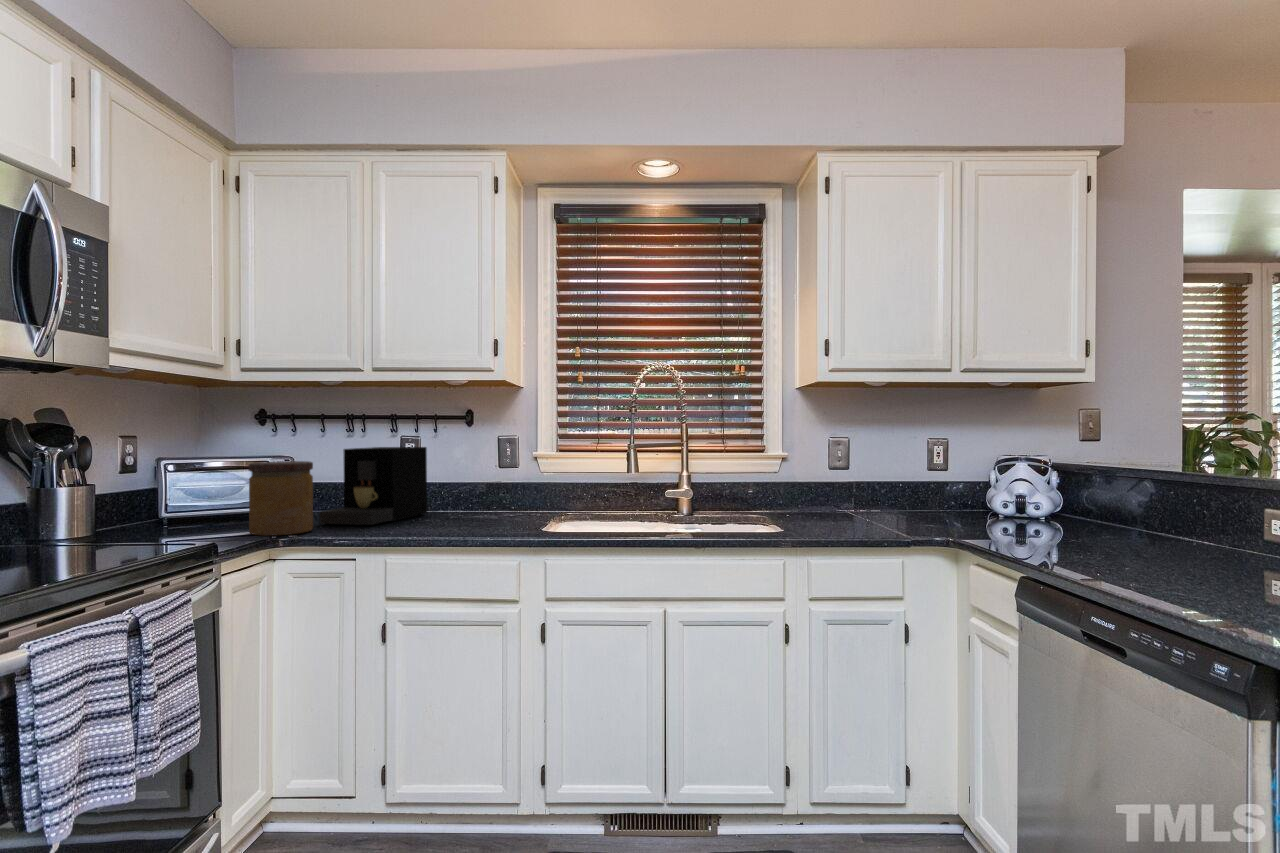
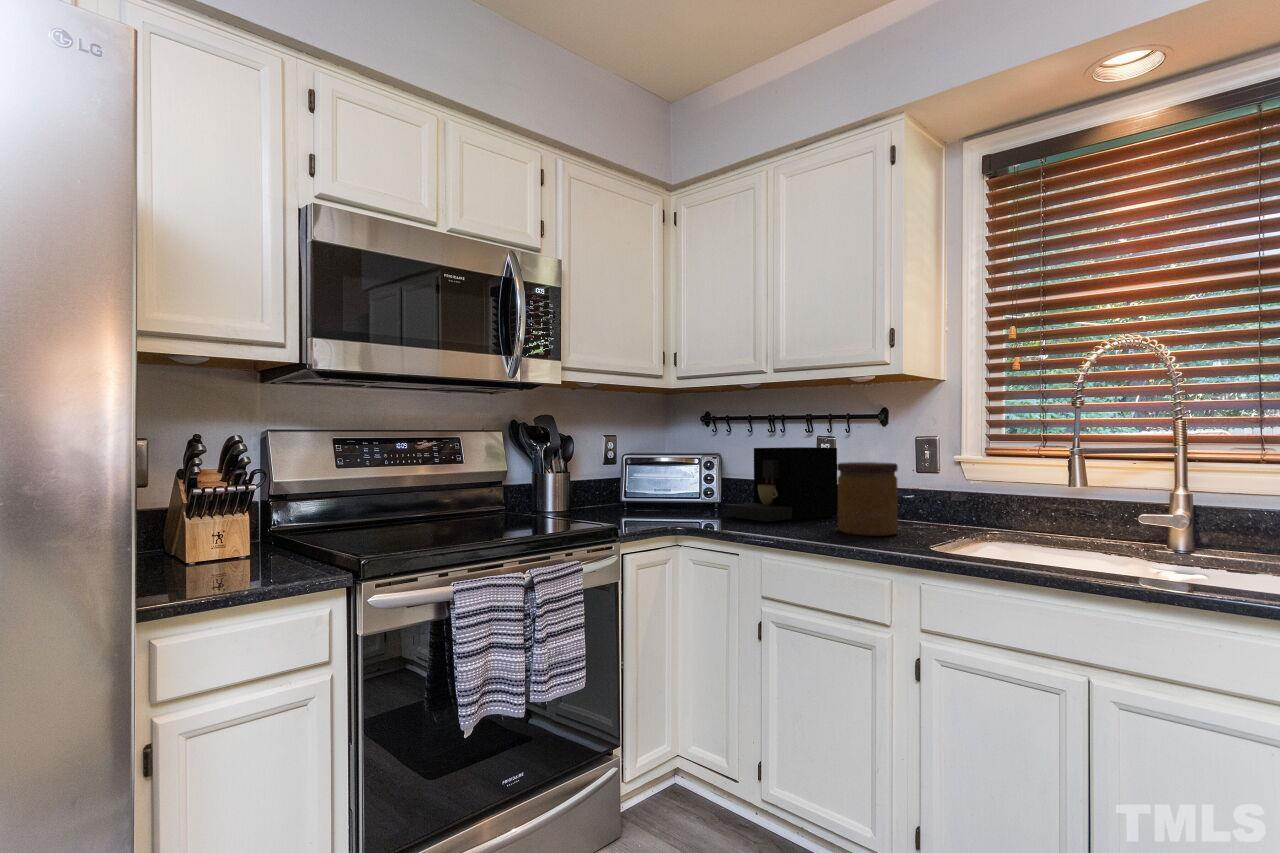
jar: present [249,461,313,536] -> present [837,462,898,536]

